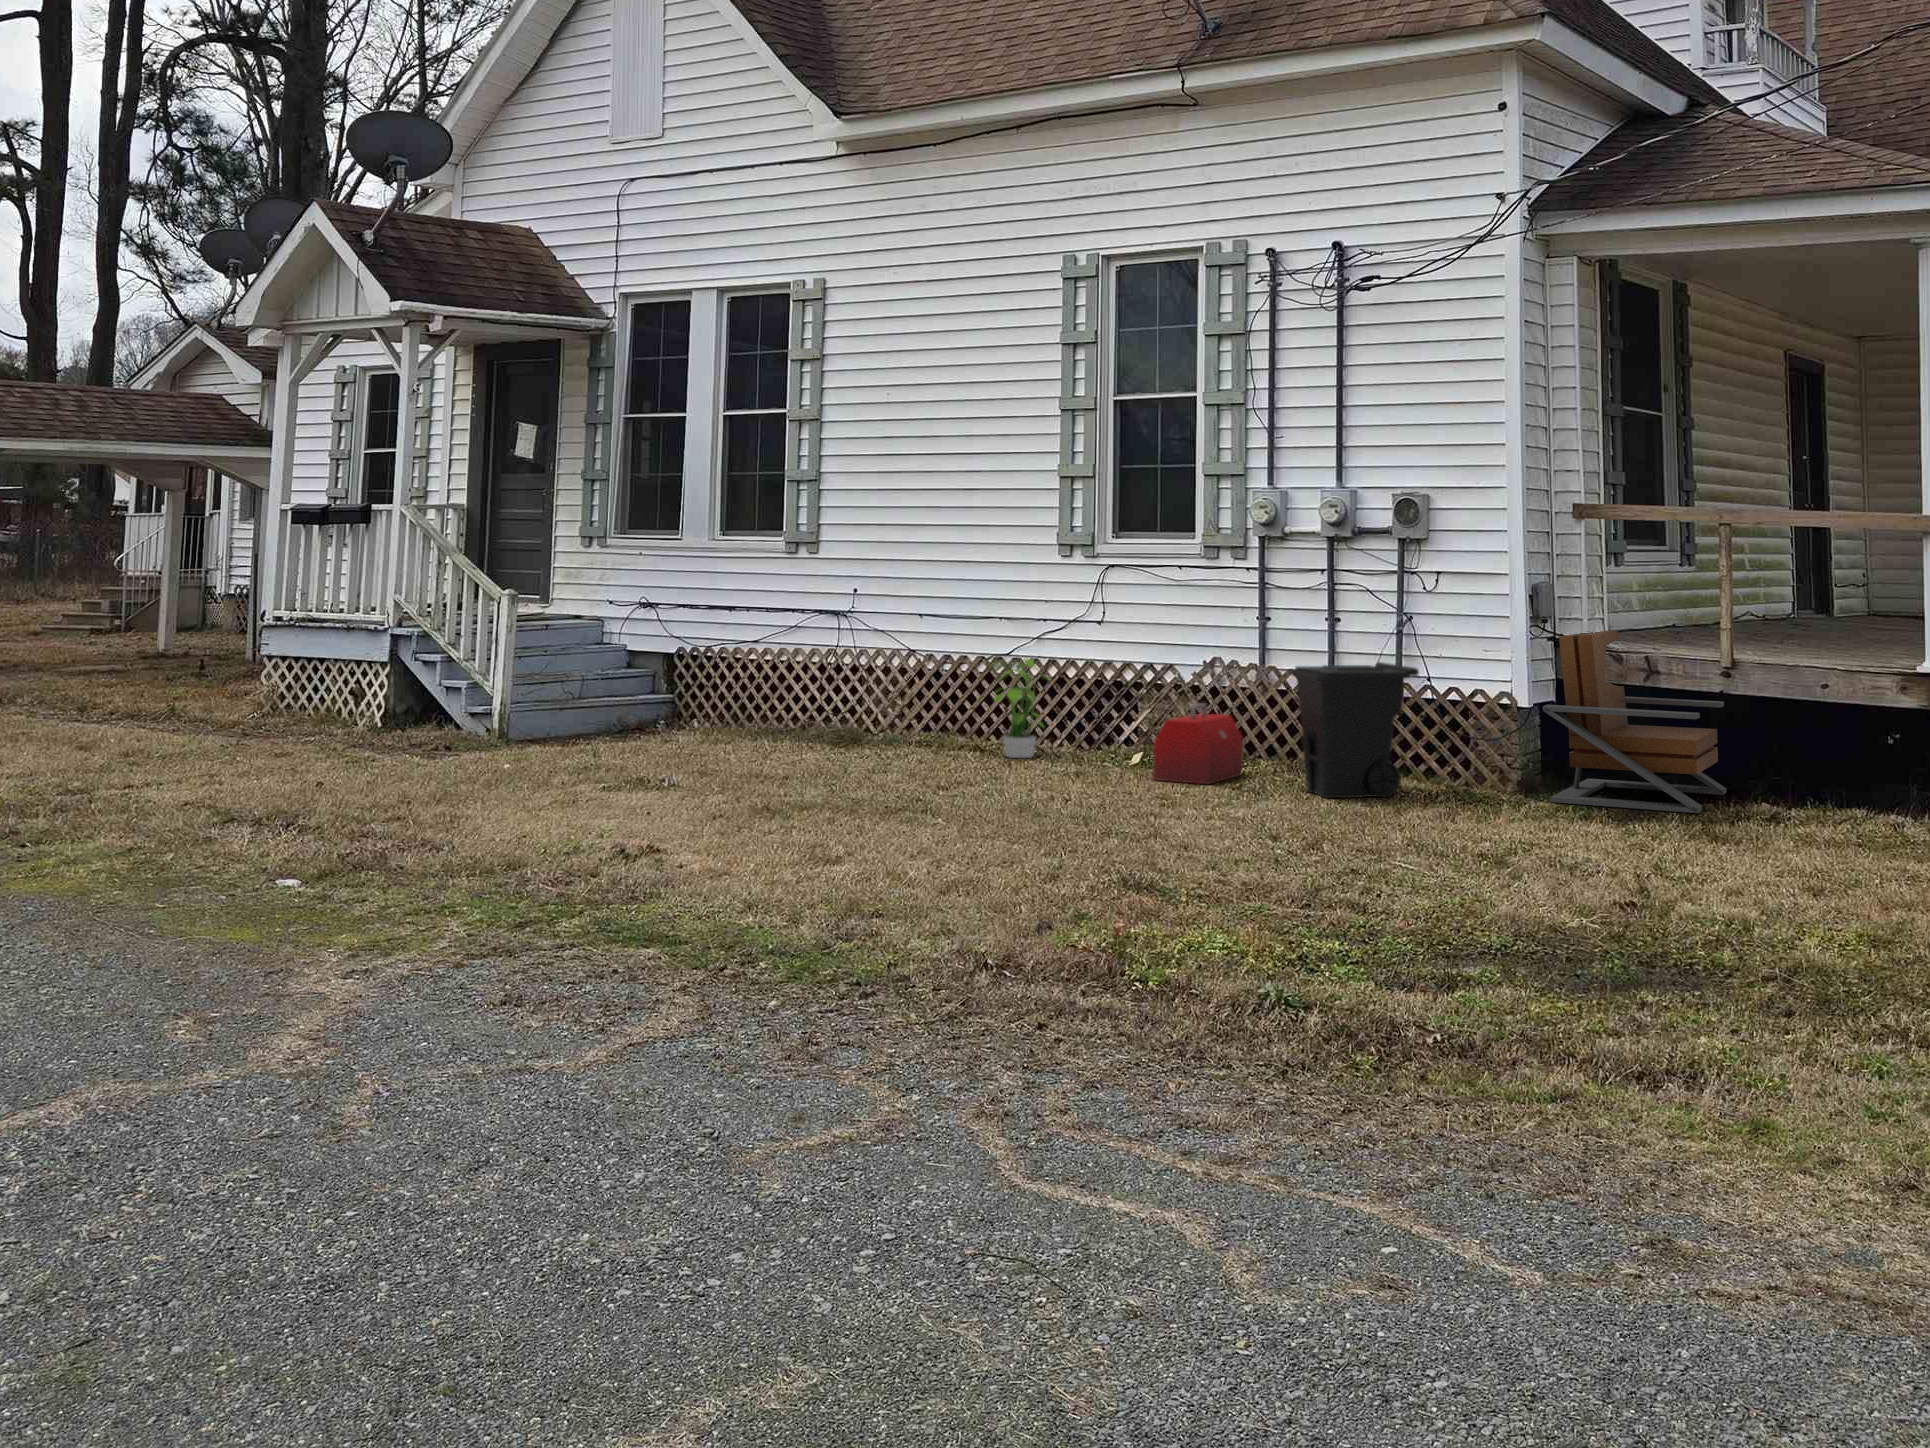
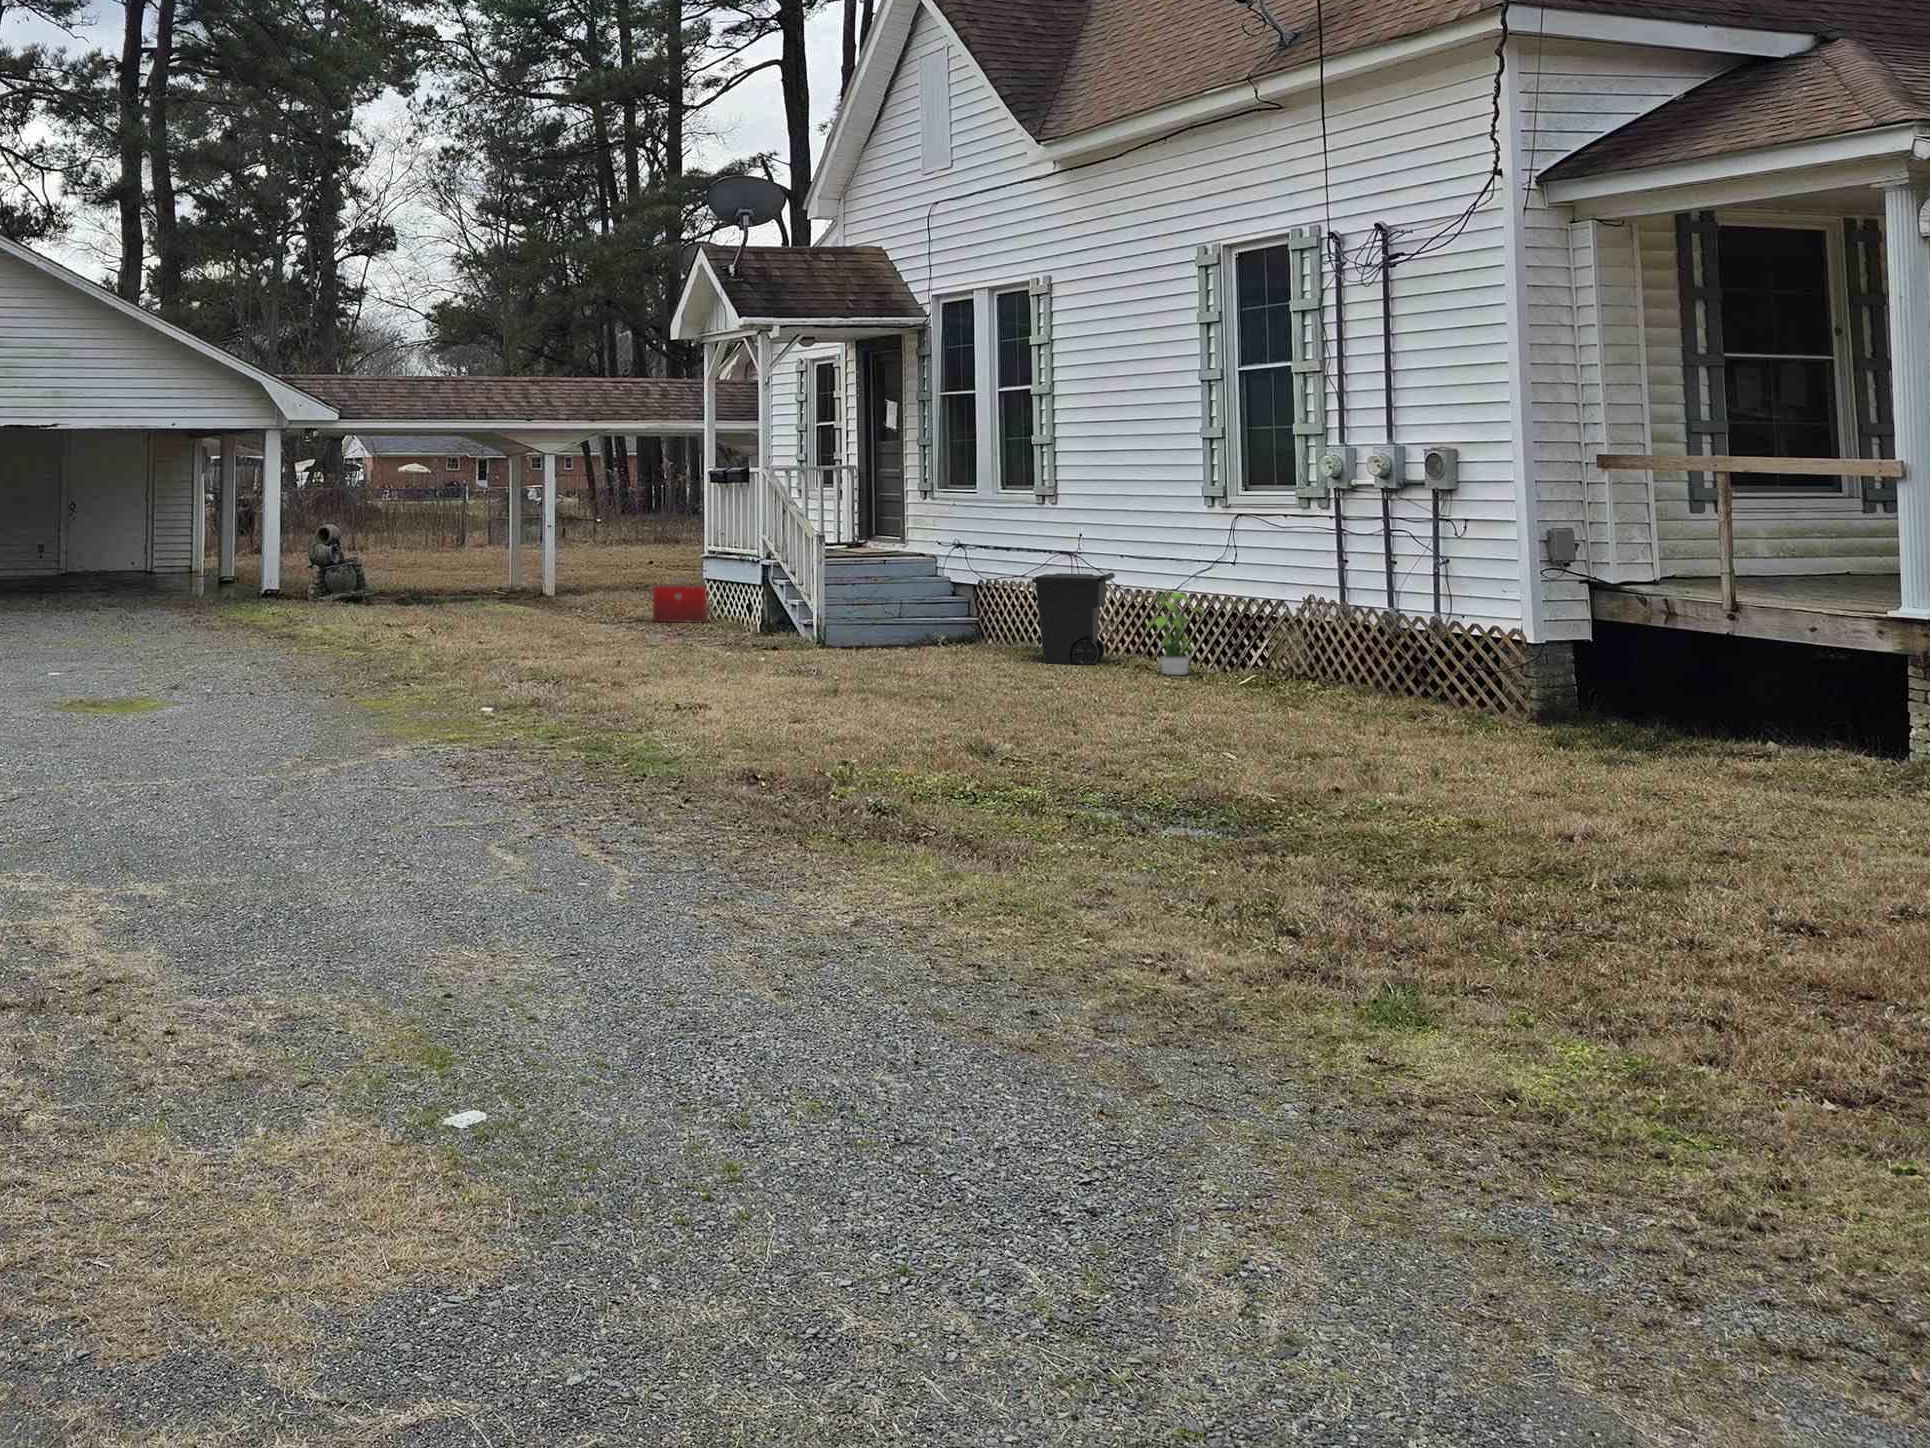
lounge chair: present [1543,630,1726,813] -> none [1536,575,1778,746]
trash can: present [1291,662,1419,798] -> present [1032,573,1115,665]
toolbox: present [1153,703,1243,784] -> present [653,579,708,623]

